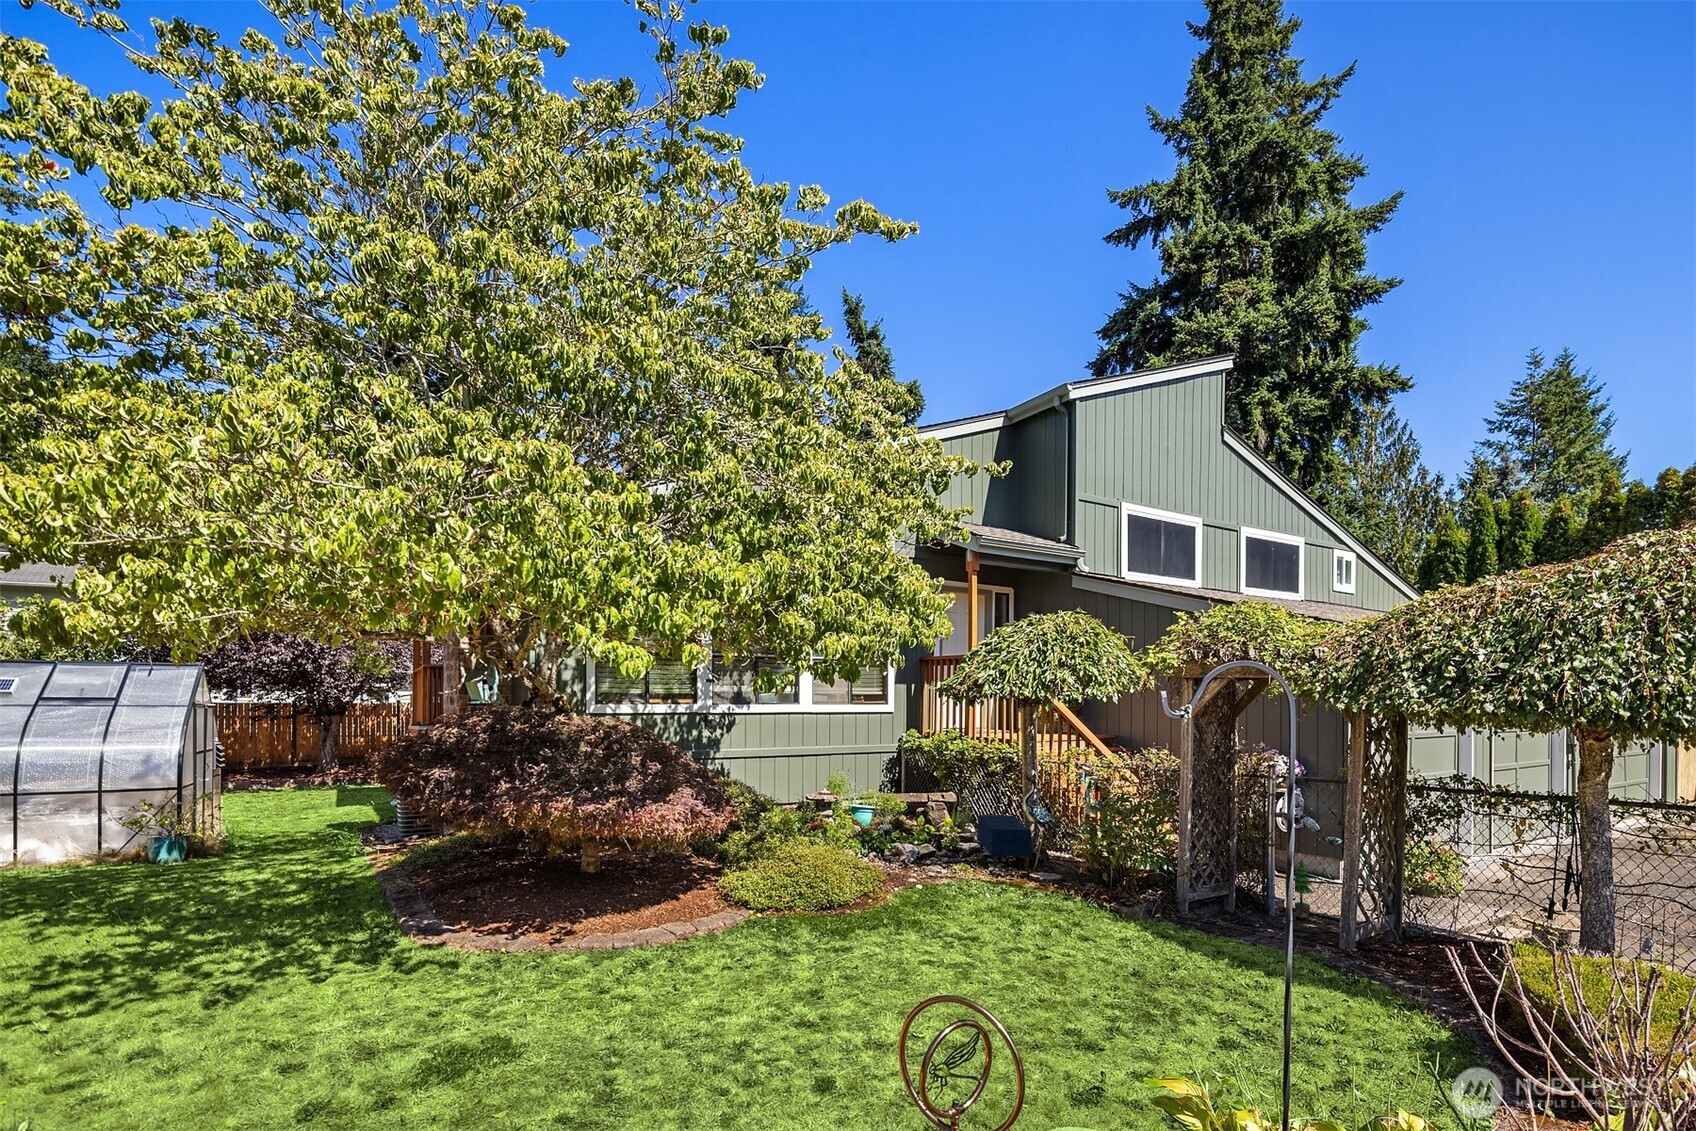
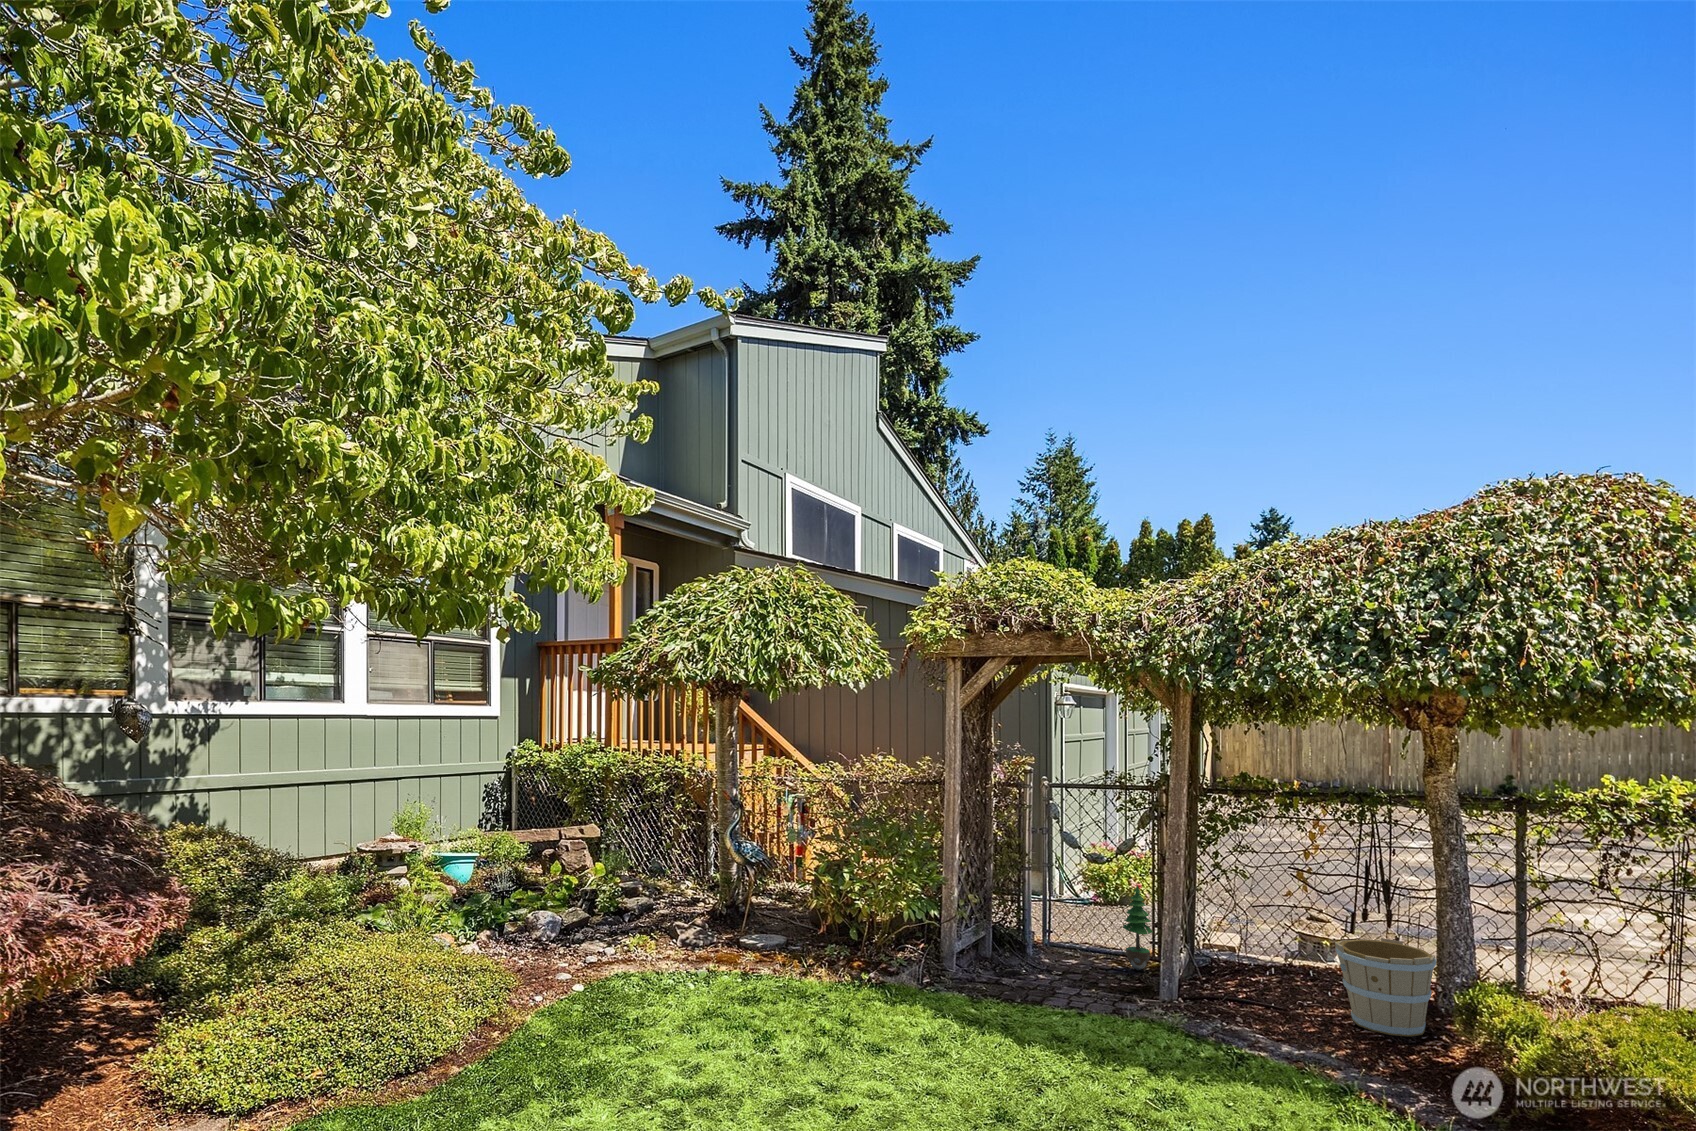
bench: present [977,815,1032,869] -> none [638,856,734,940]
wooden bucket: none [1407,907,1478,974] -> present [1335,938,1436,1037]

